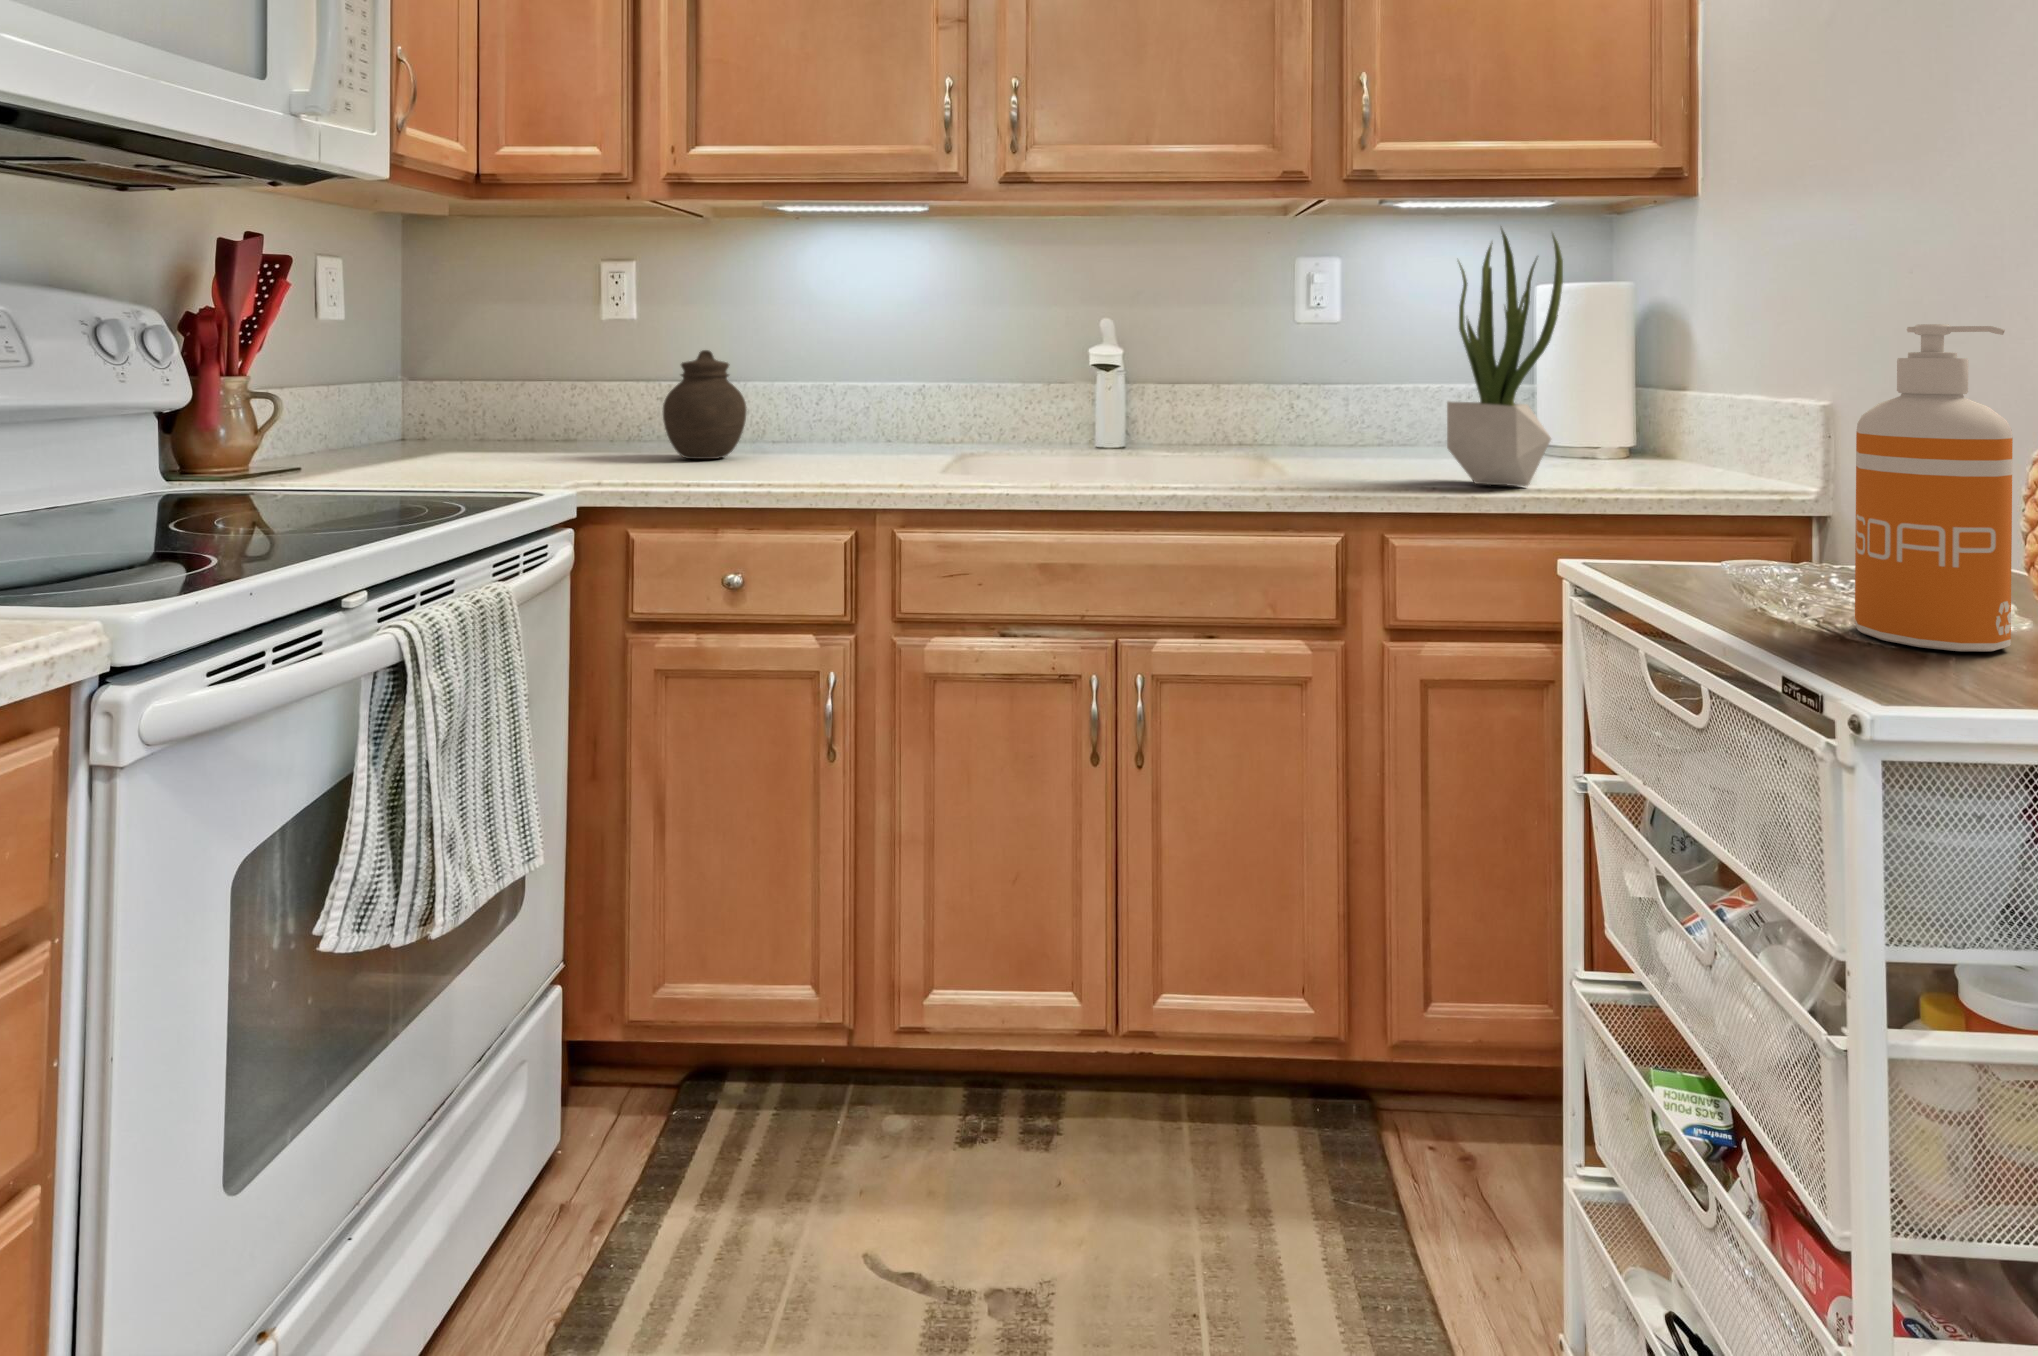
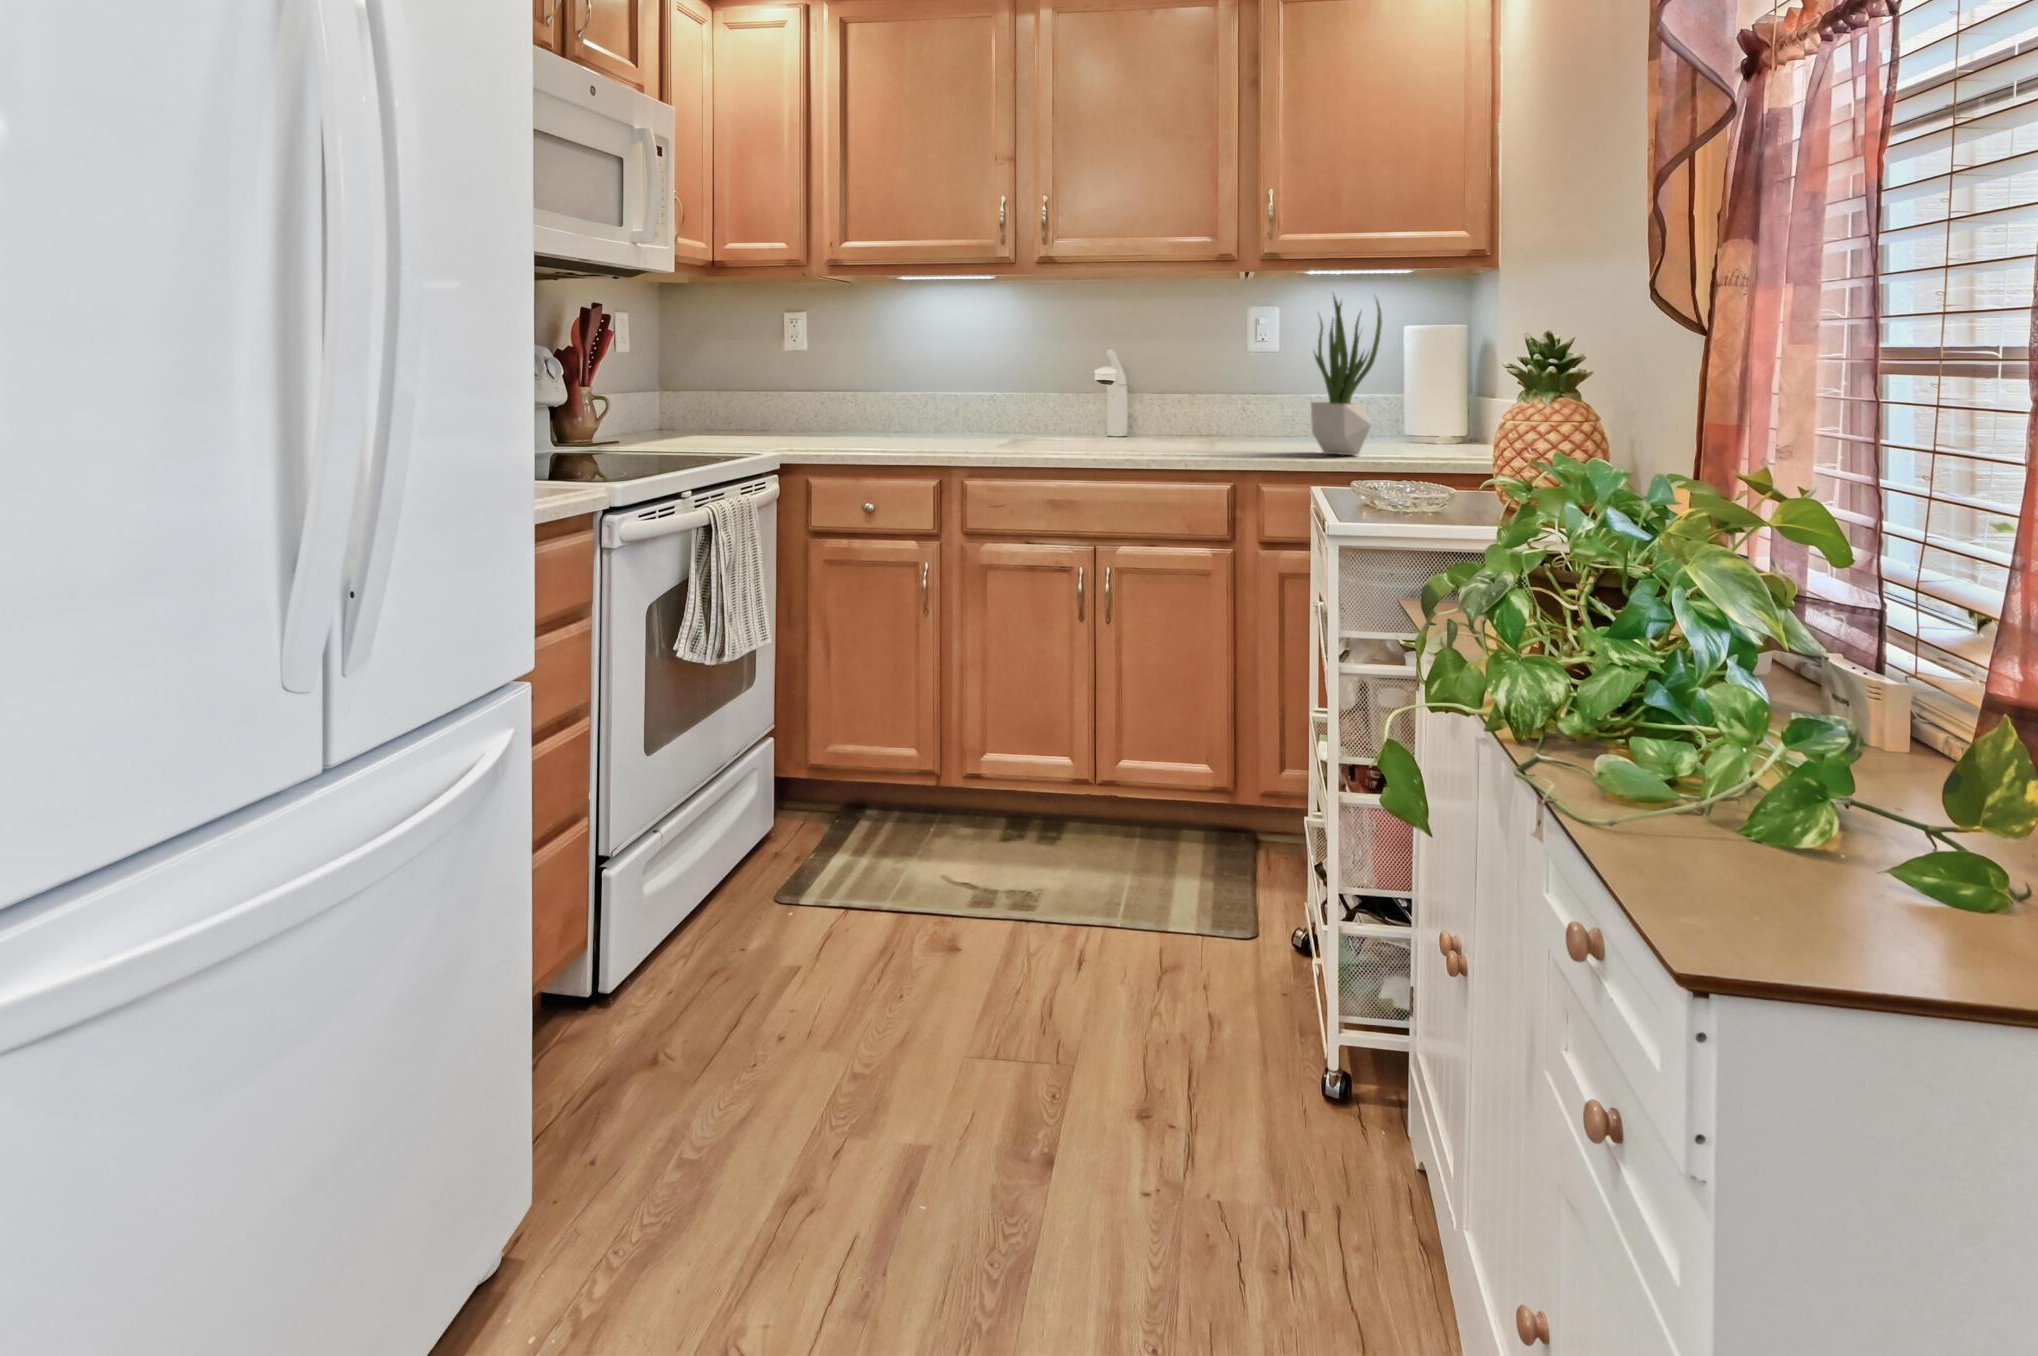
soap dispenser: present [1855,324,2013,651] -> none [1375,361,1435,509]
jar: present [663,350,747,459] -> none [825,369,877,439]

